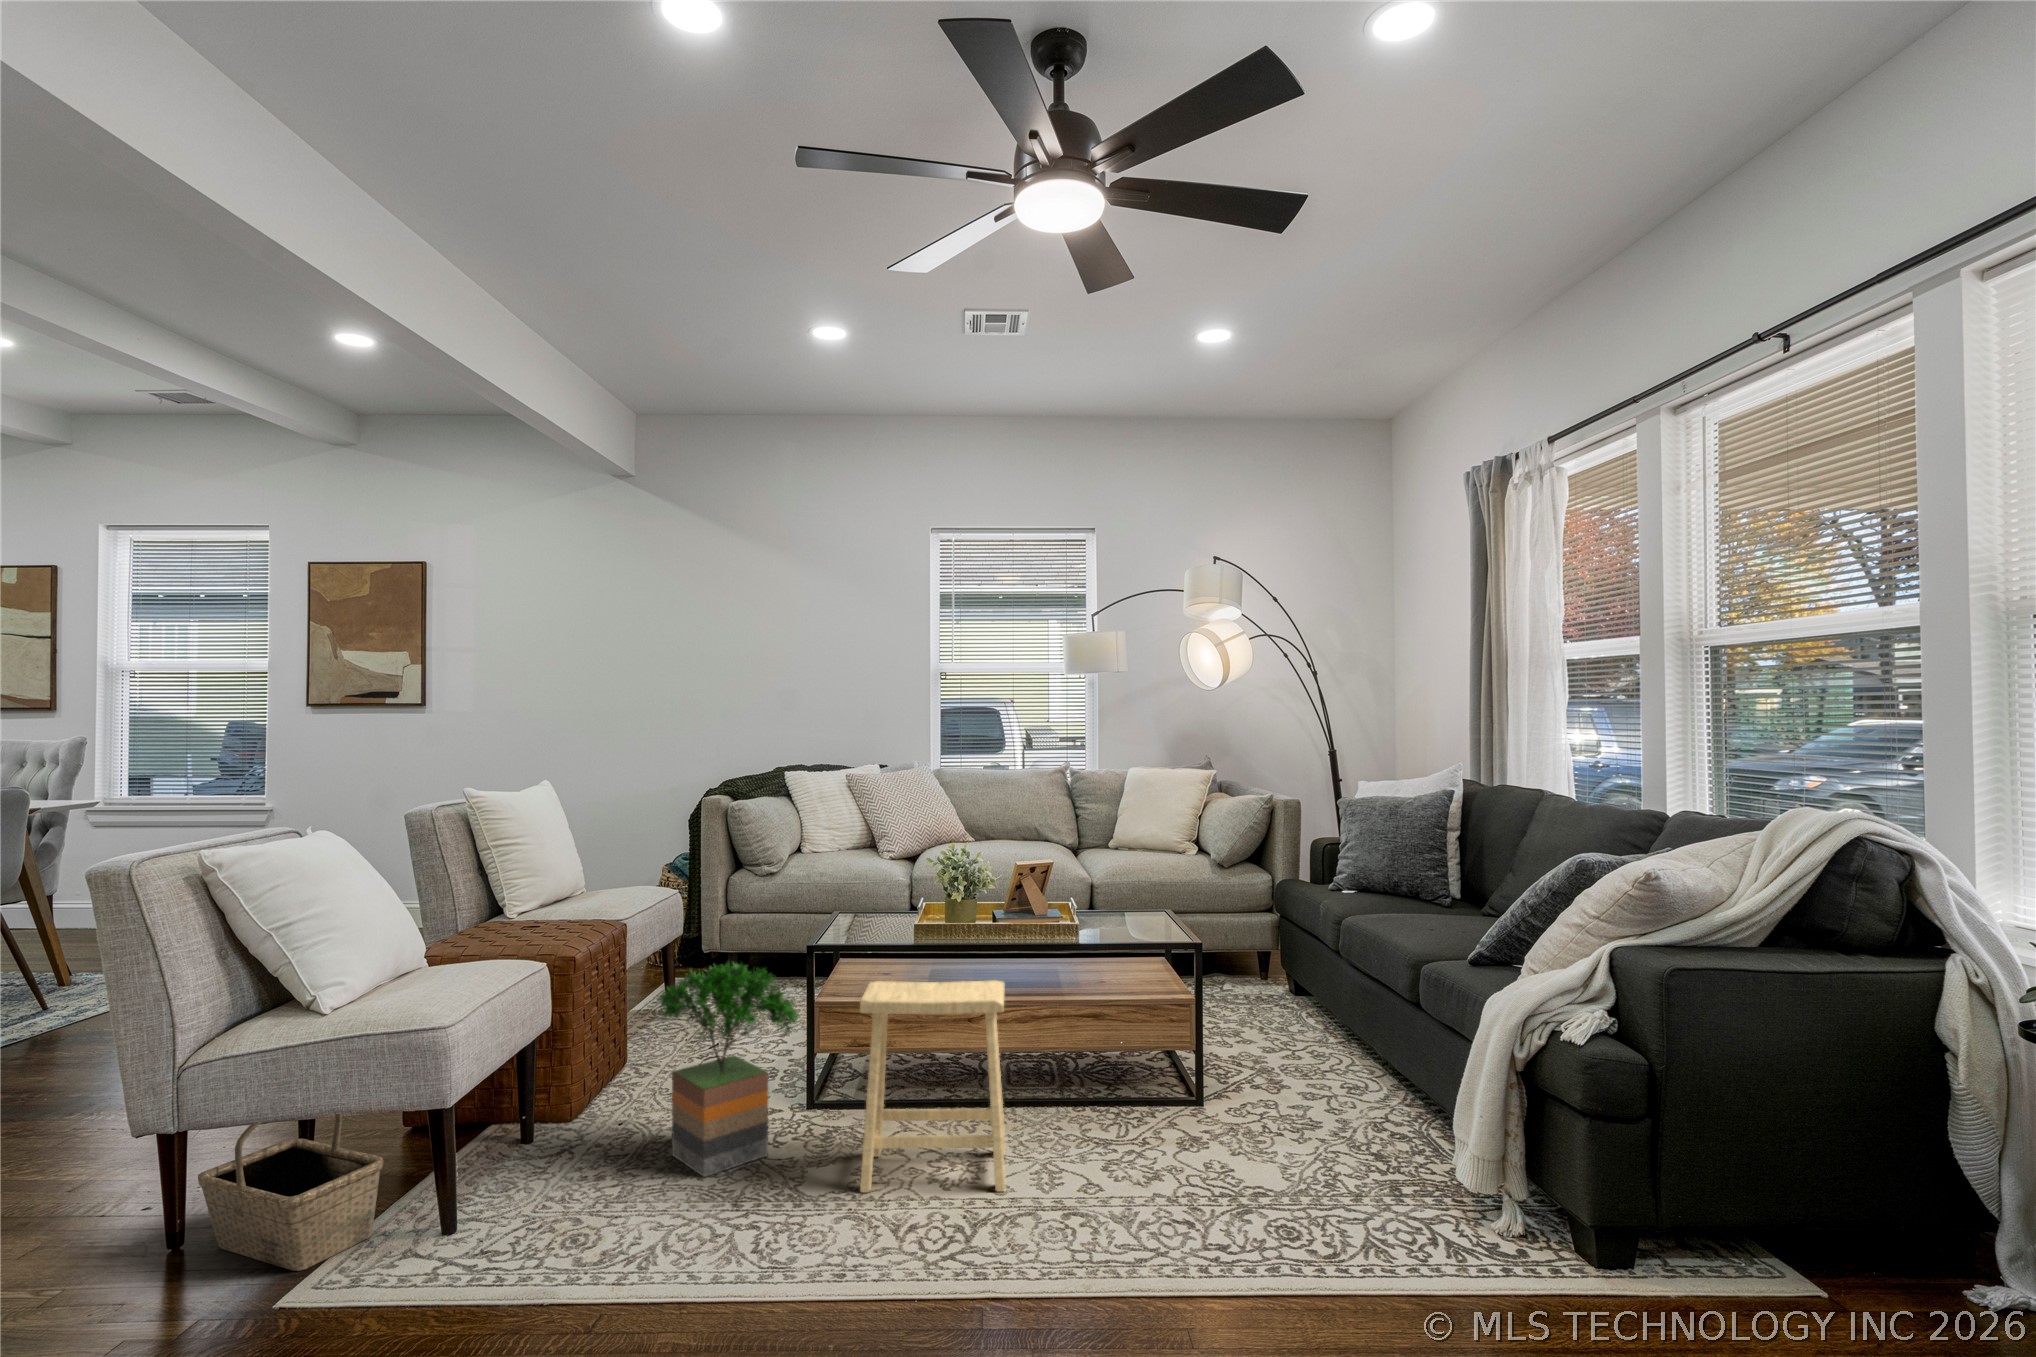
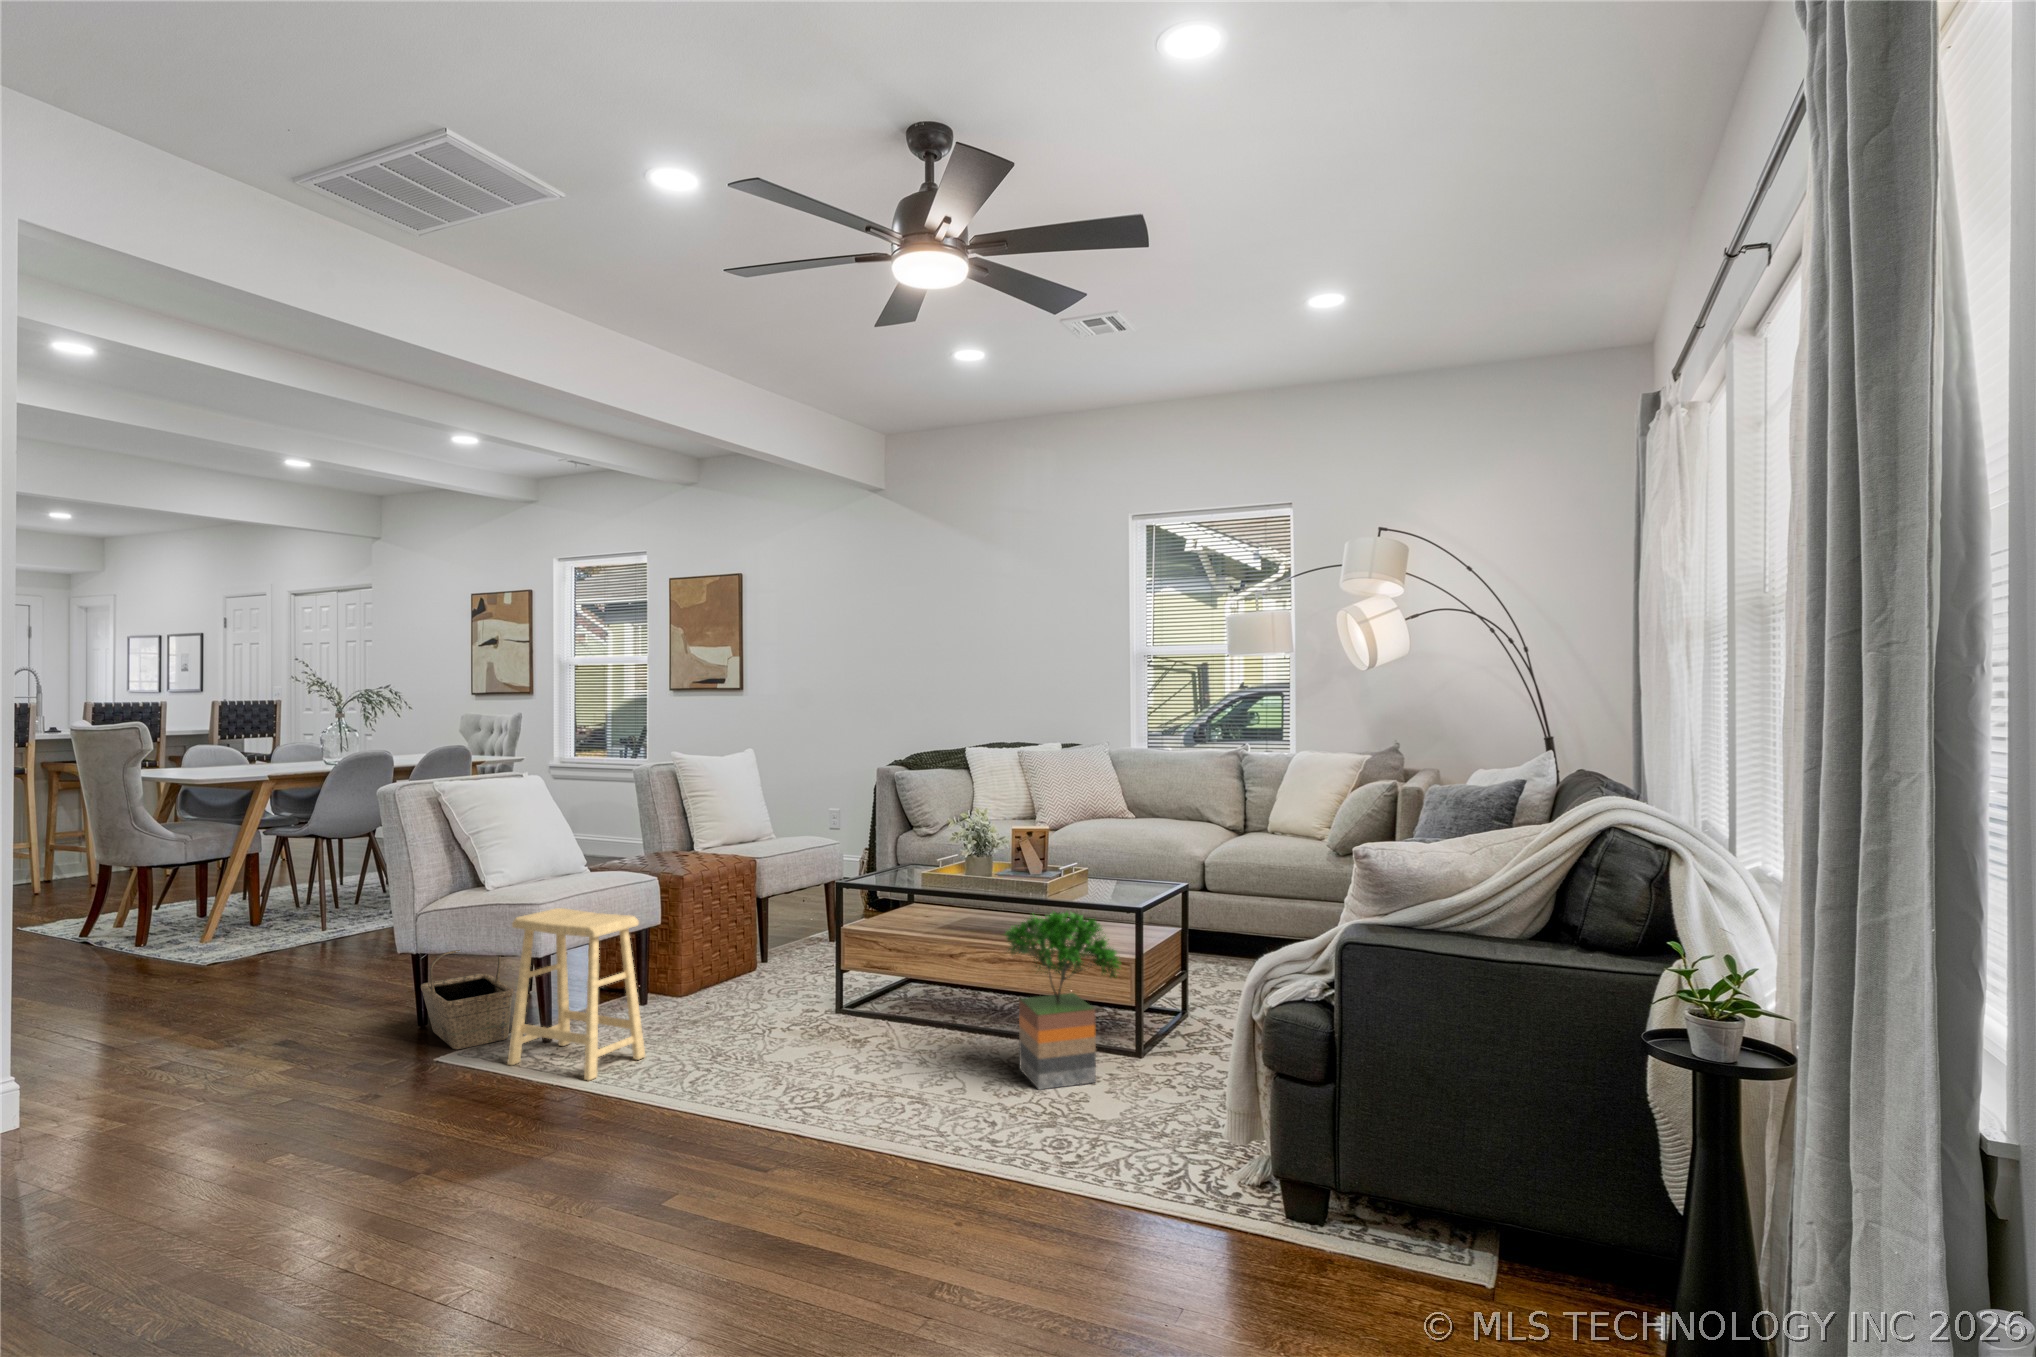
potted tree: present [659,963,799,1177] -> present [1005,911,1121,1090]
footstool: present [860,981,1006,1193] -> present [507,908,645,1081]

